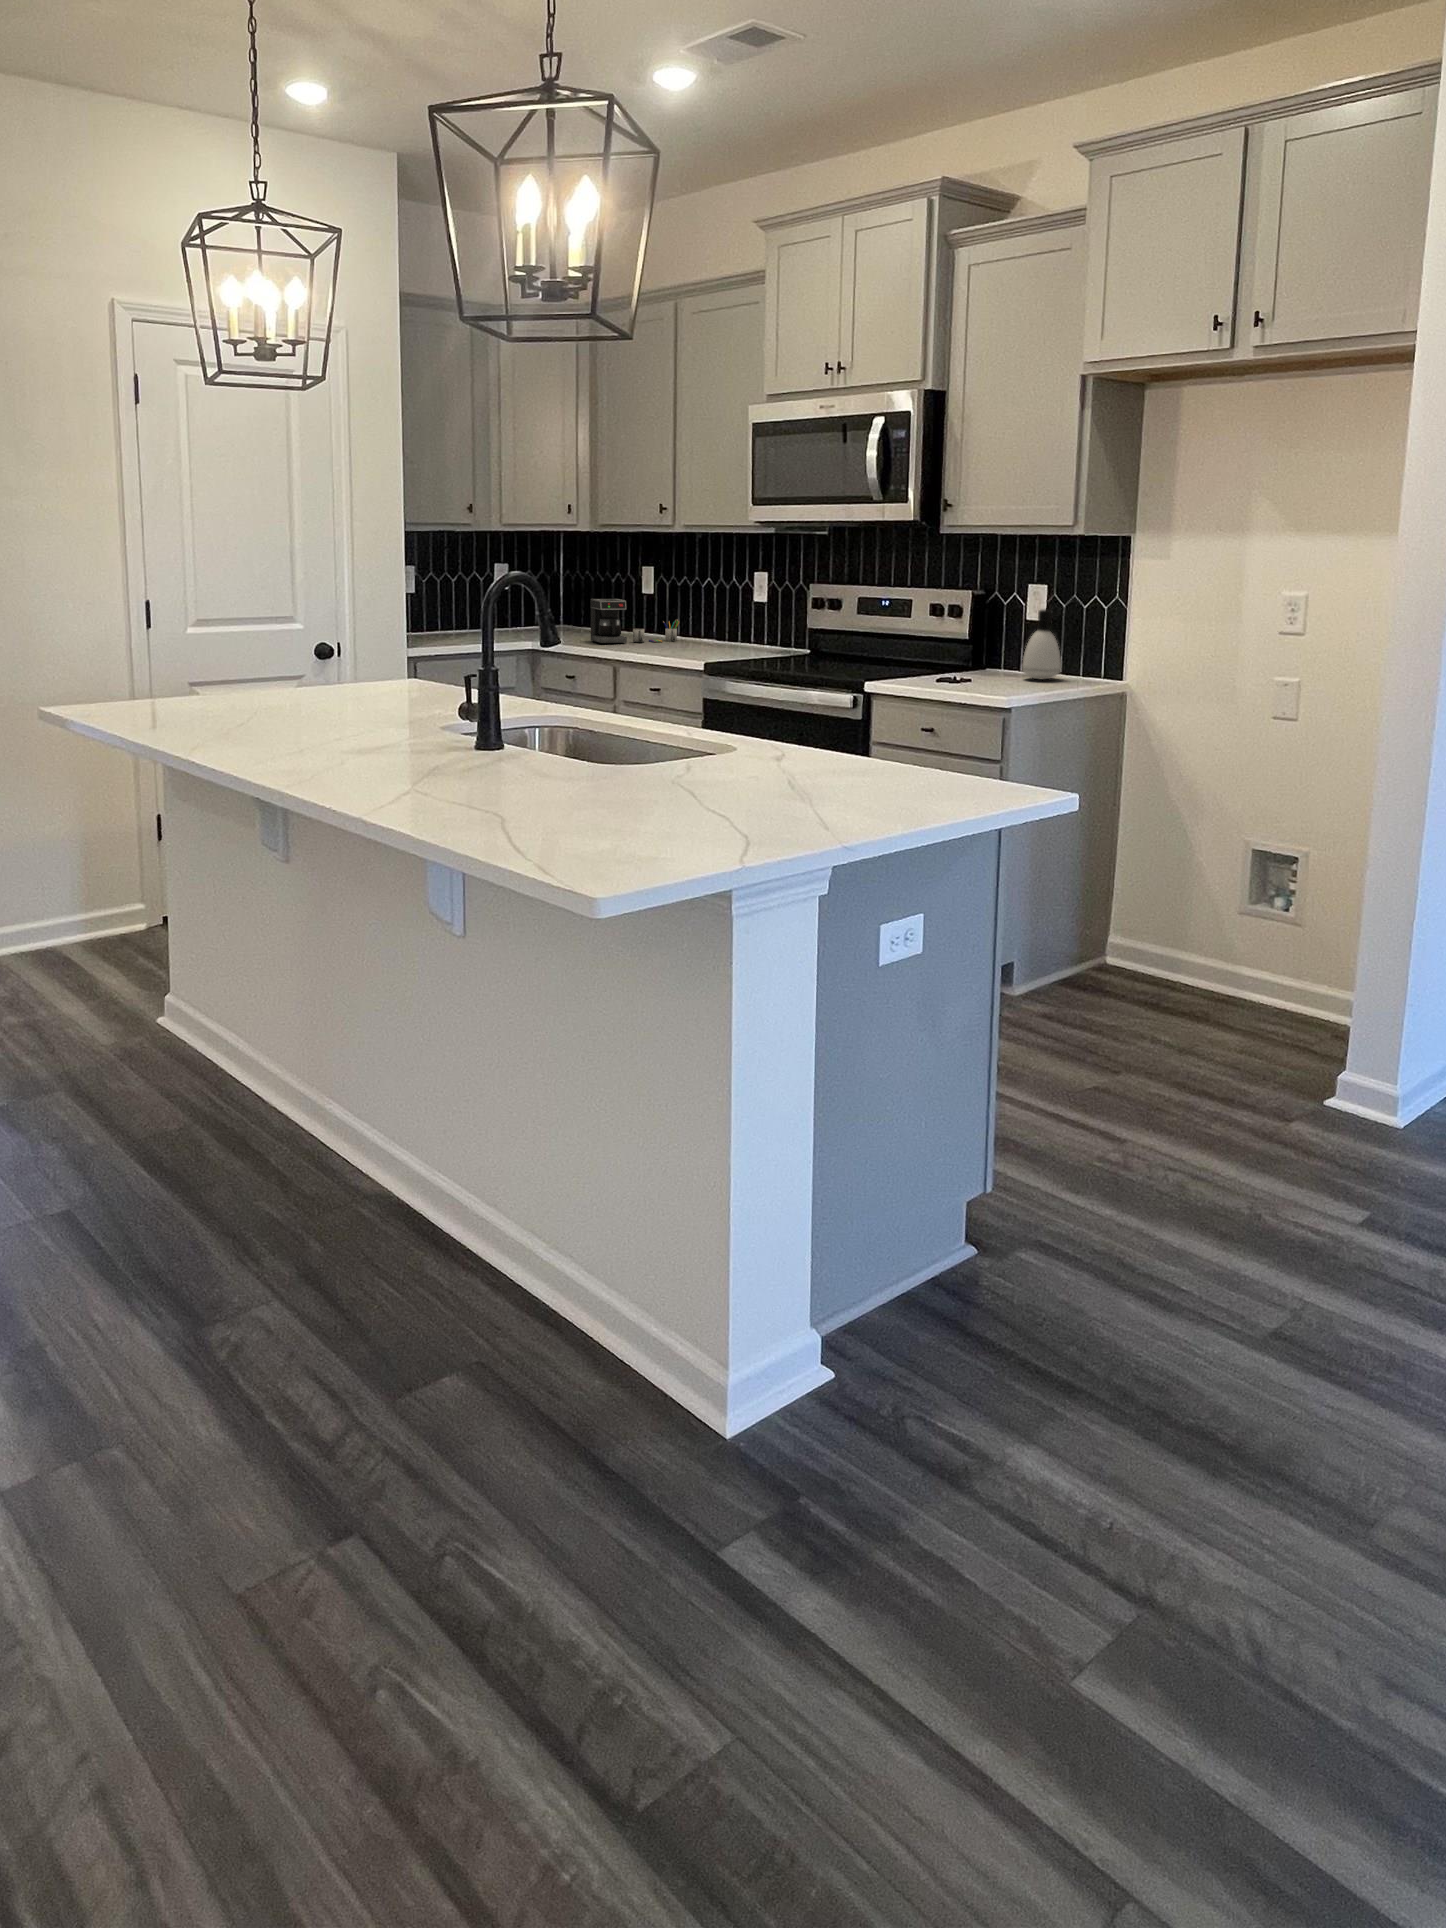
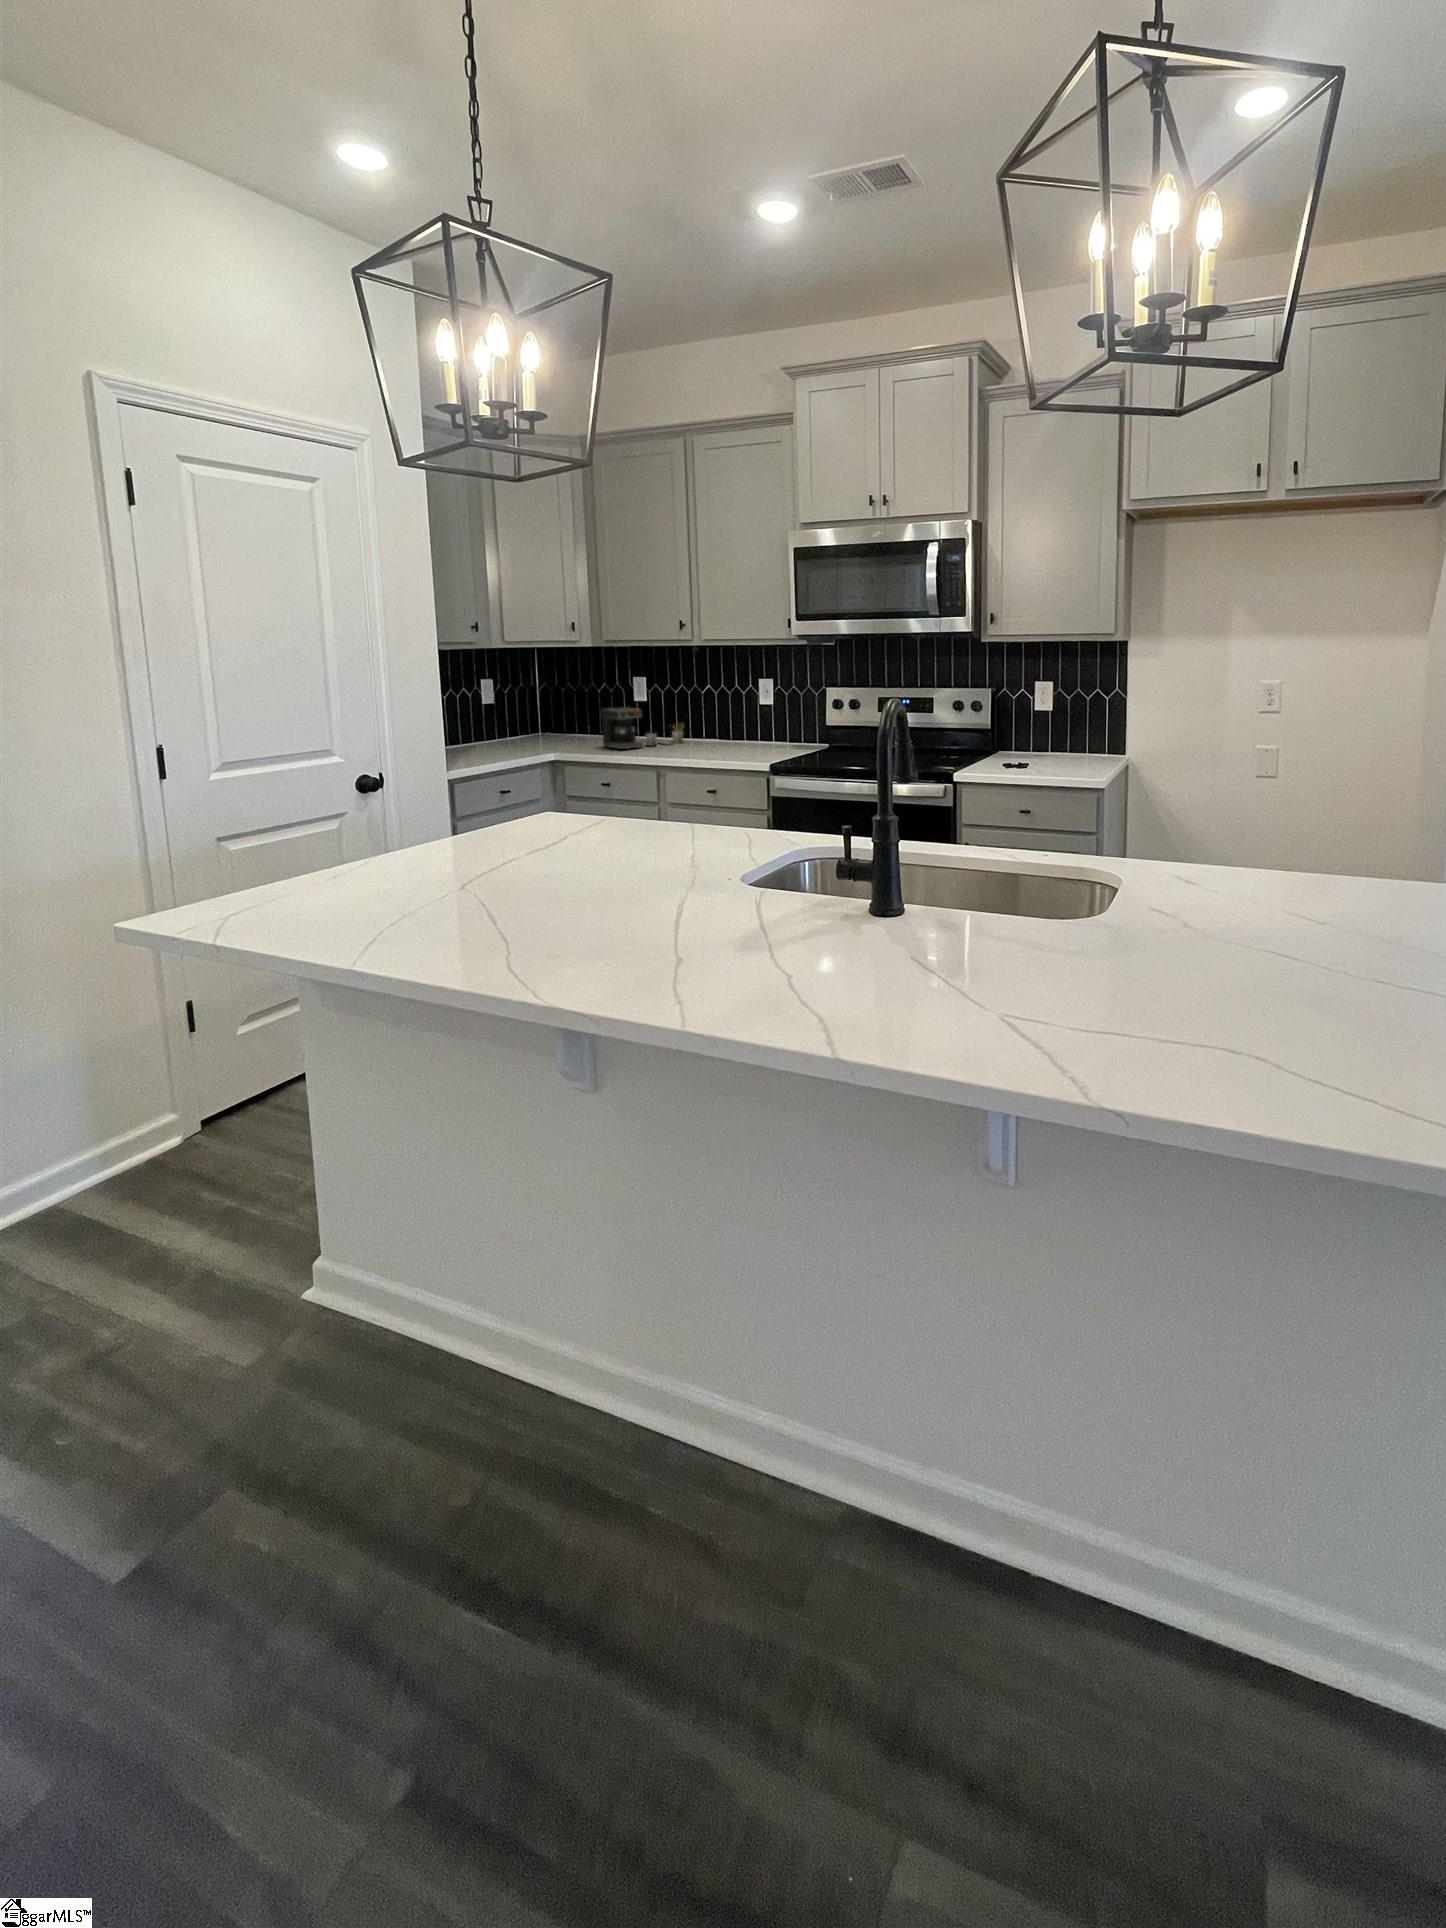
soap dispenser: present [1022,609,1063,679] -> none [1057,703,1090,760]

